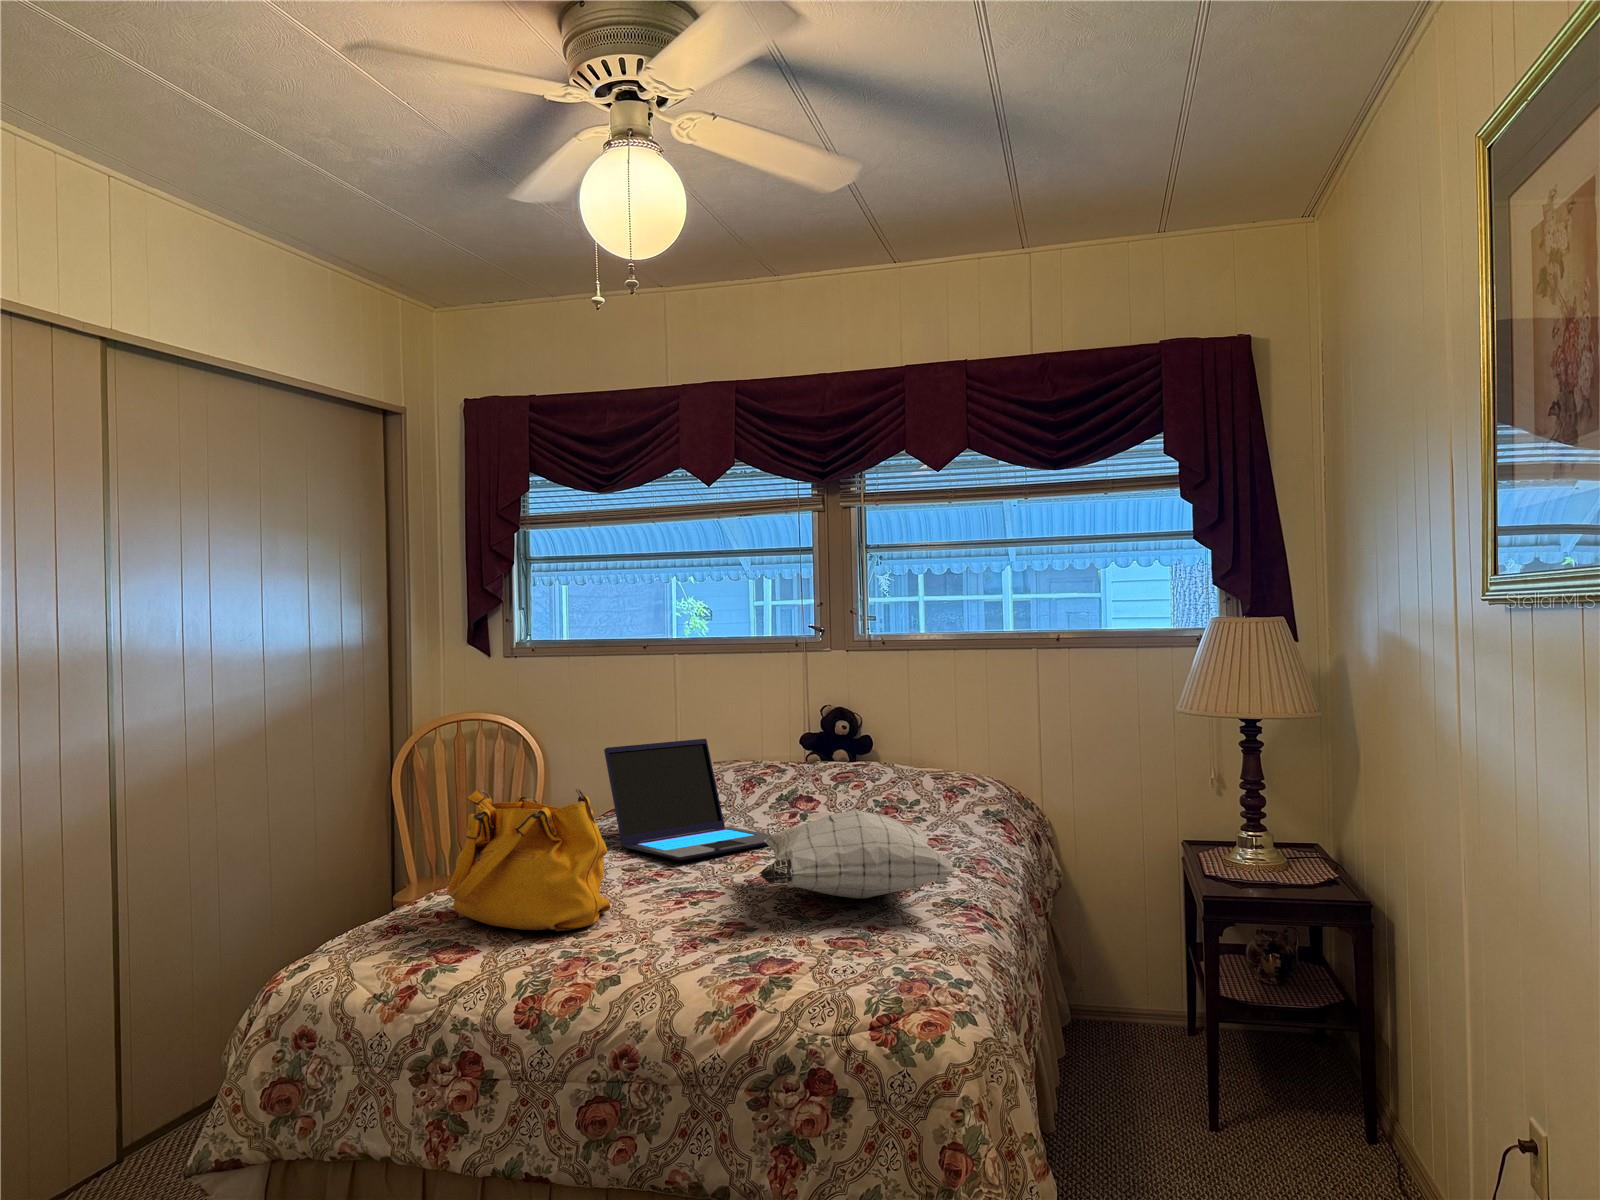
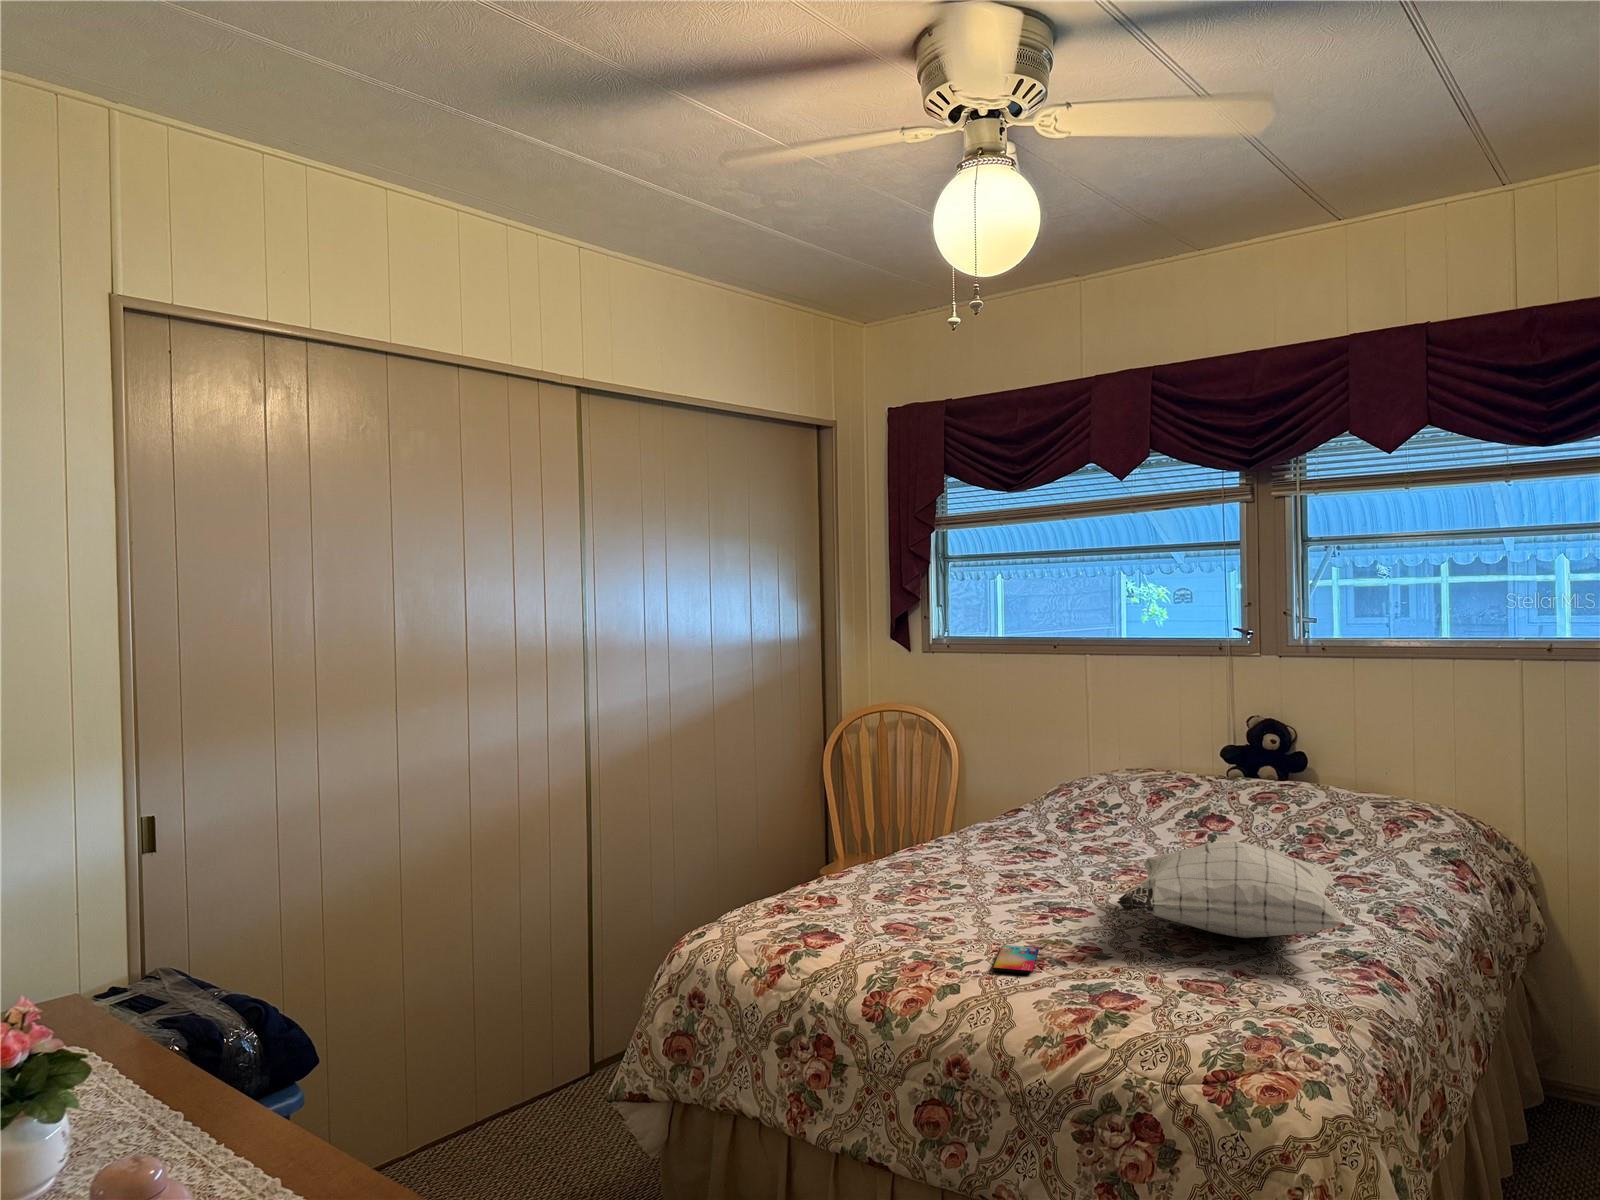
laptop: present [604,739,771,860] -> none [994,747,1184,873]
handbag: present [447,788,610,931] -> none [820,788,974,932]
smartphone: none [648,931,688,957] -> present [993,945,1039,974]

